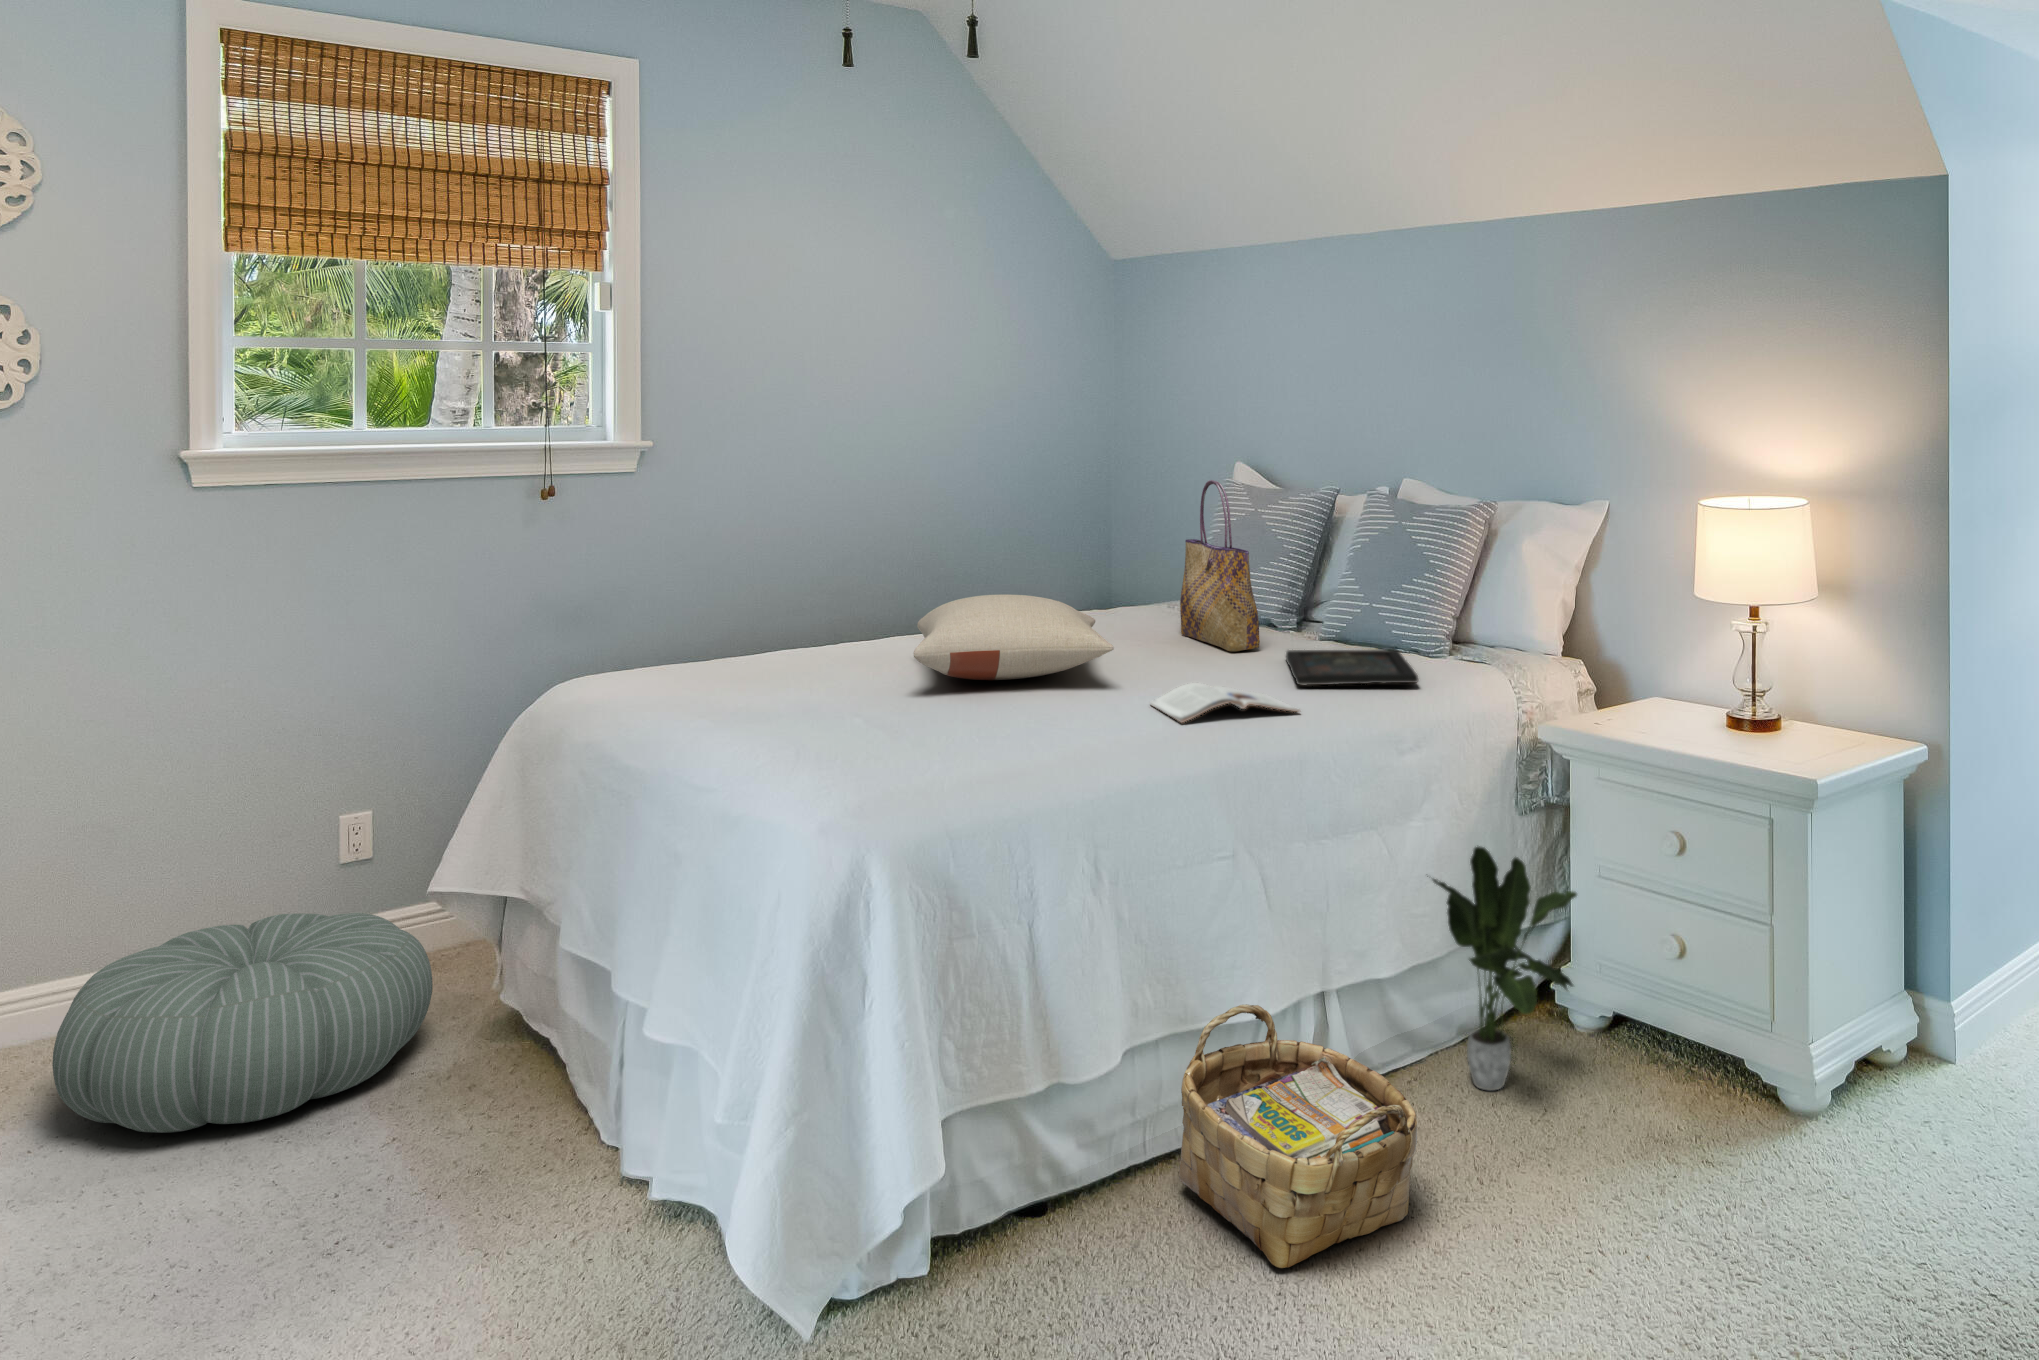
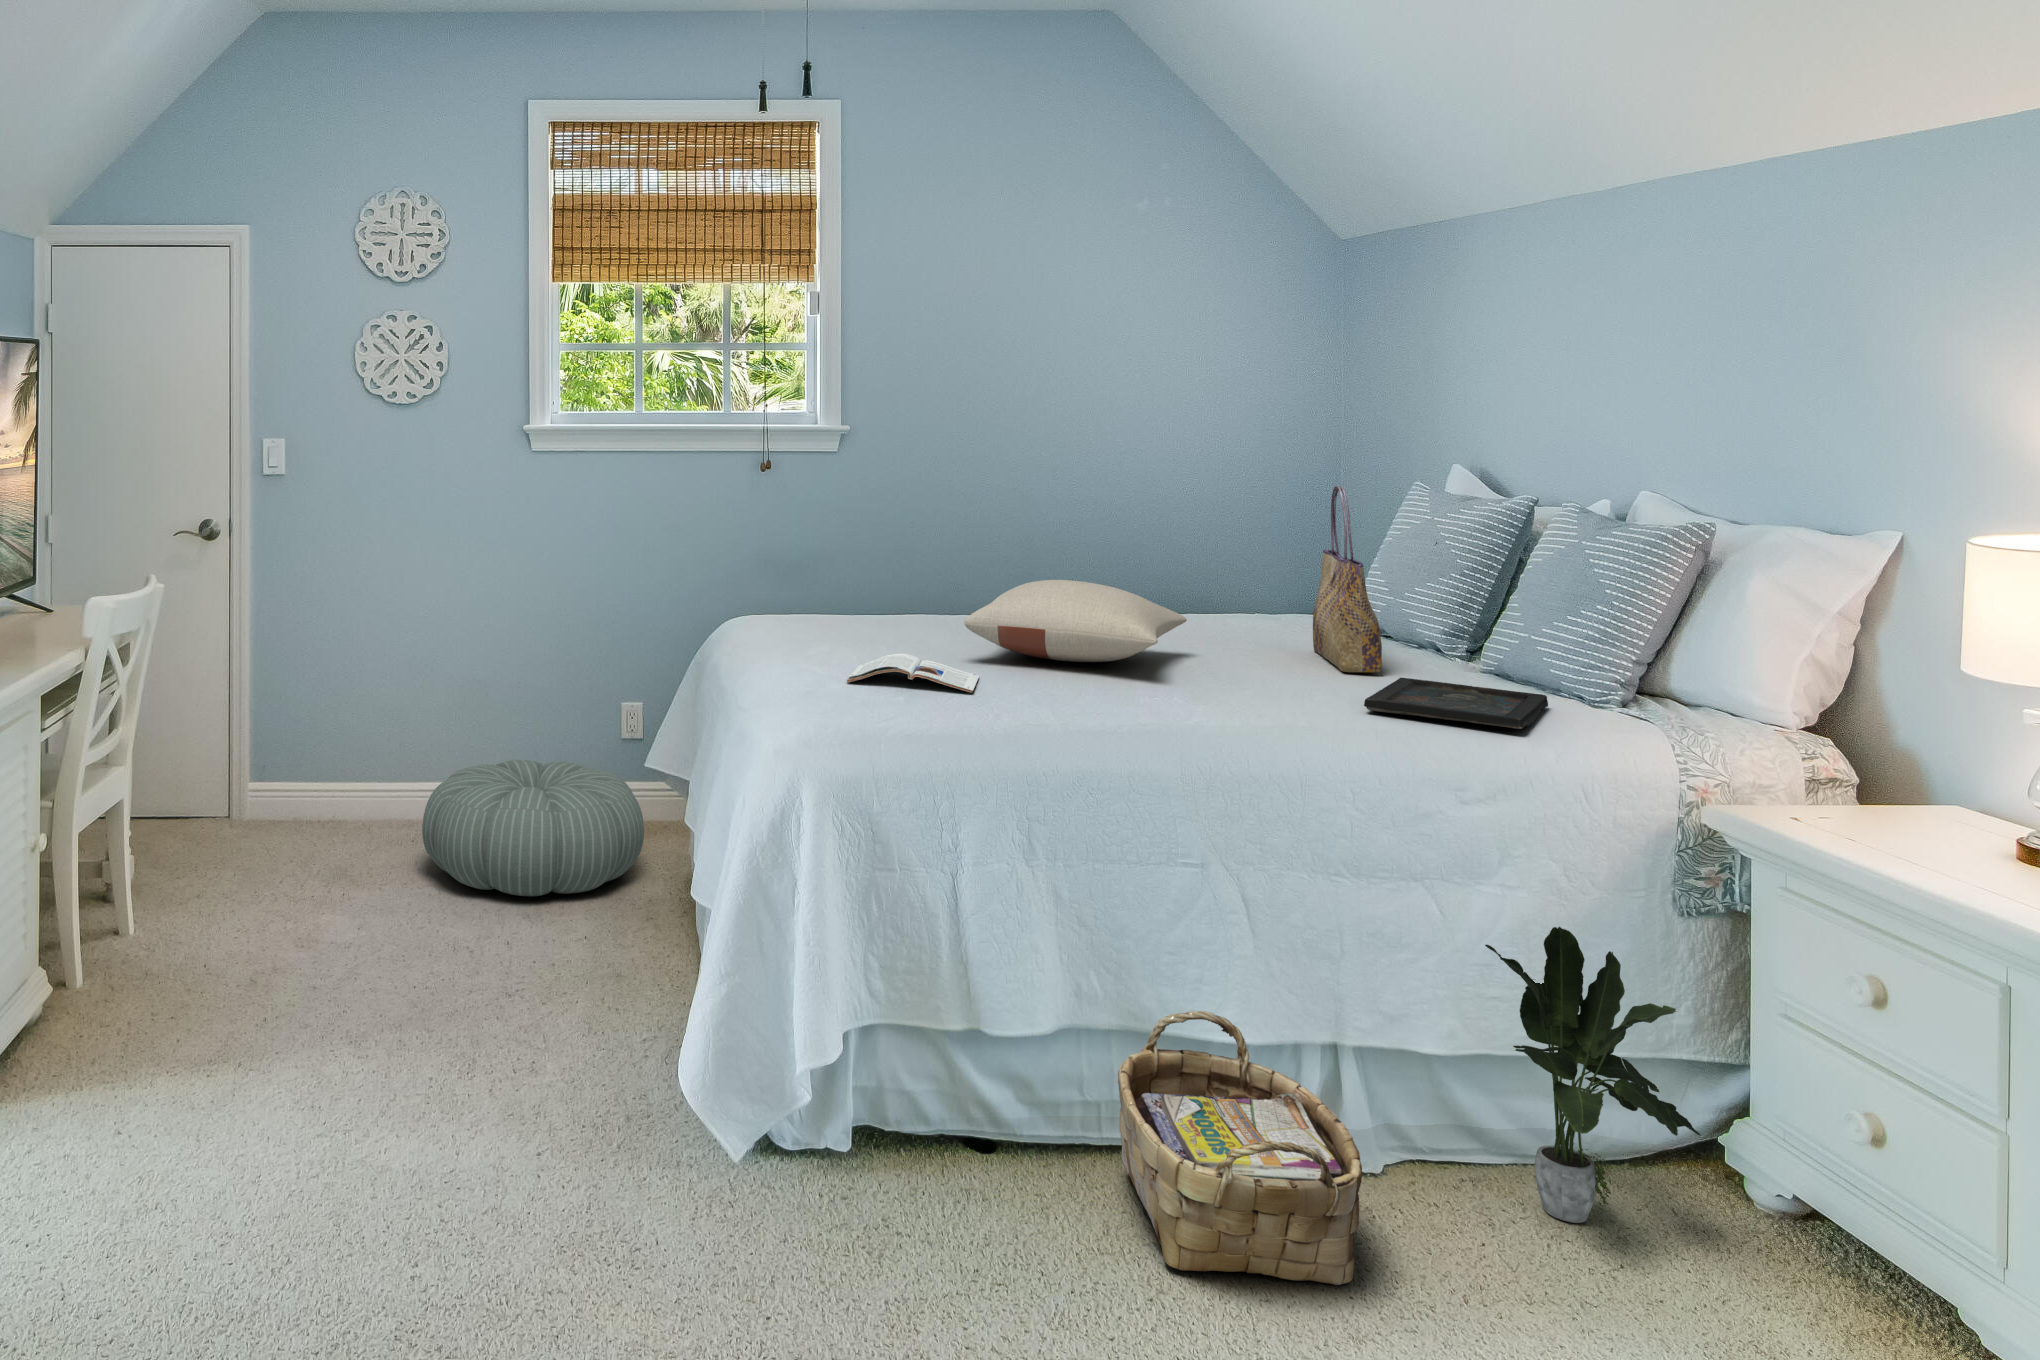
magazine: present [1150,683,1300,723] -> present [847,654,979,693]

